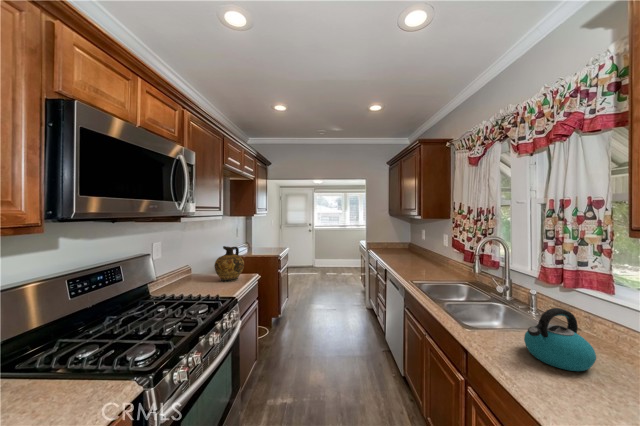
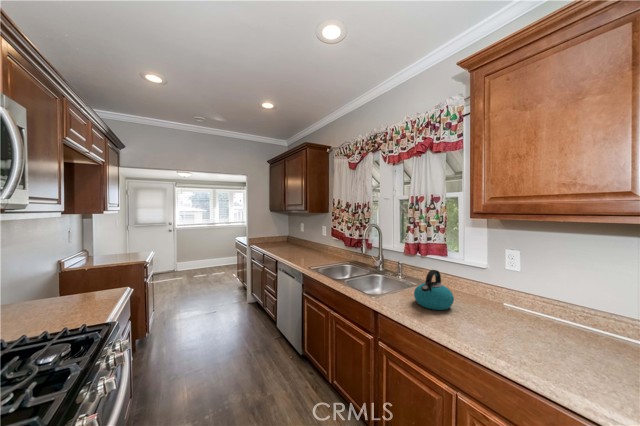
ceramic jug: present [214,246,244,282] -> none [55,254,110,305]

